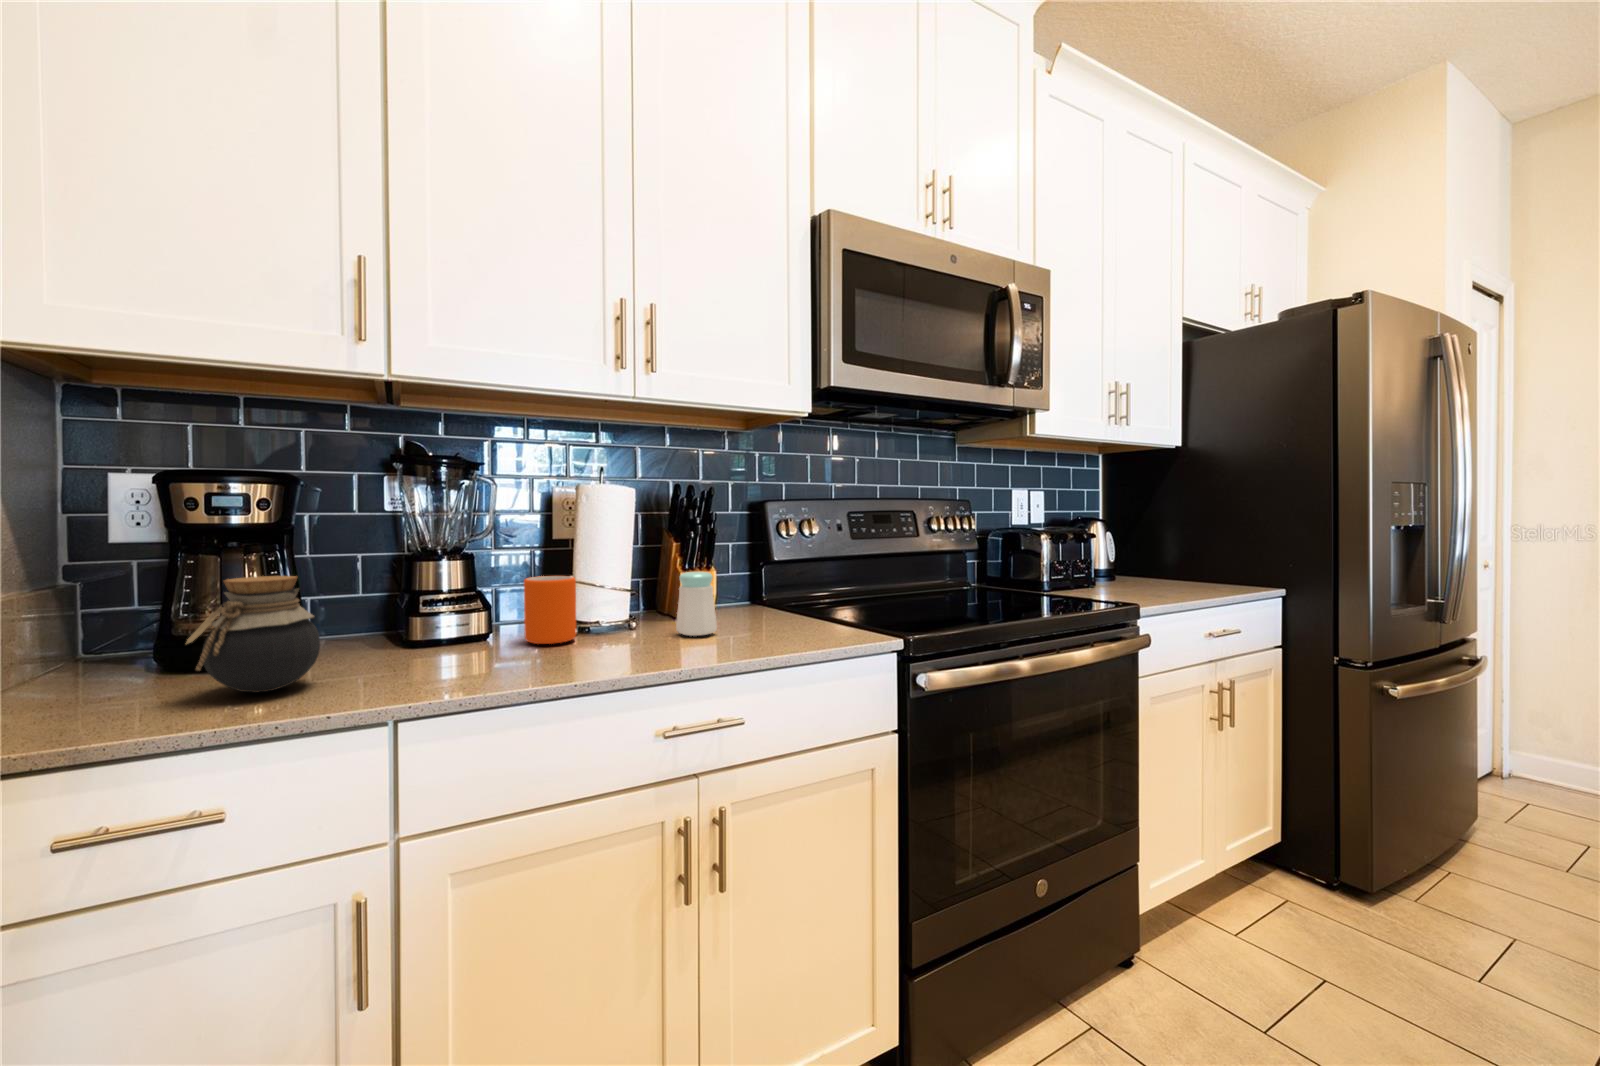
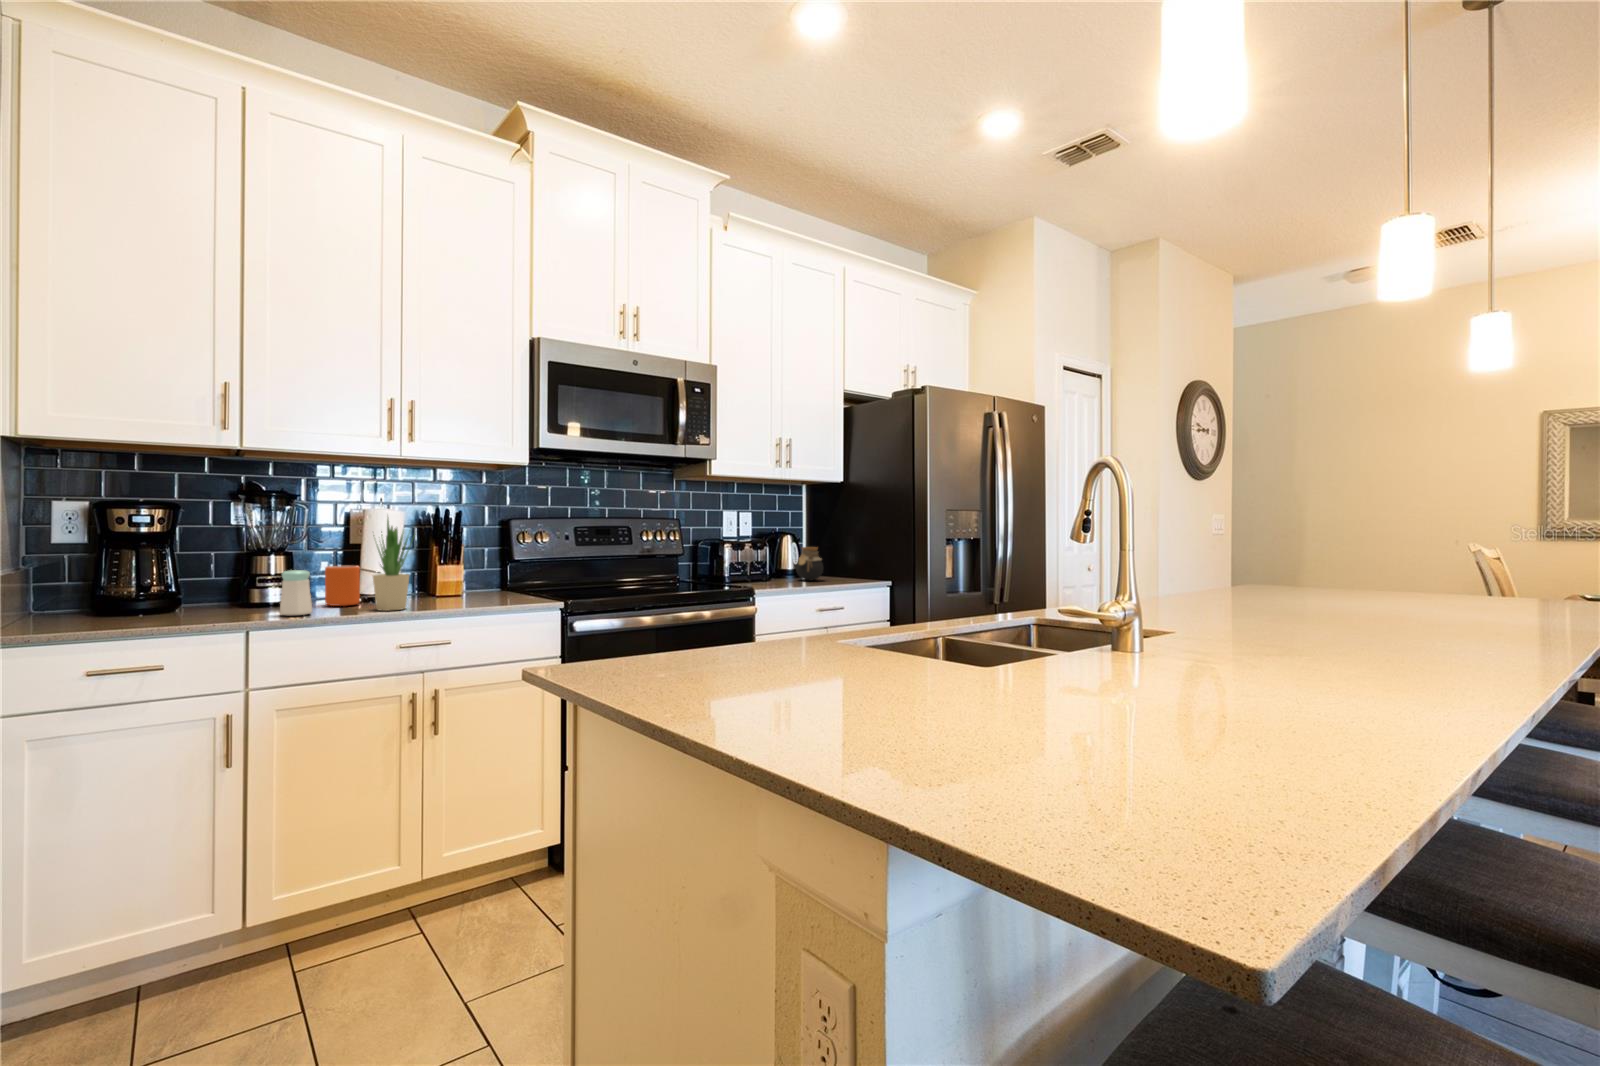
potted plant: none [600,488,671,658] -> present [373,519,413,611]
salt shaker: present [676,572,717,636] -> present [280,570,312,615]
jar: present [186,576,320,693] -> present [796,547,823,581]

